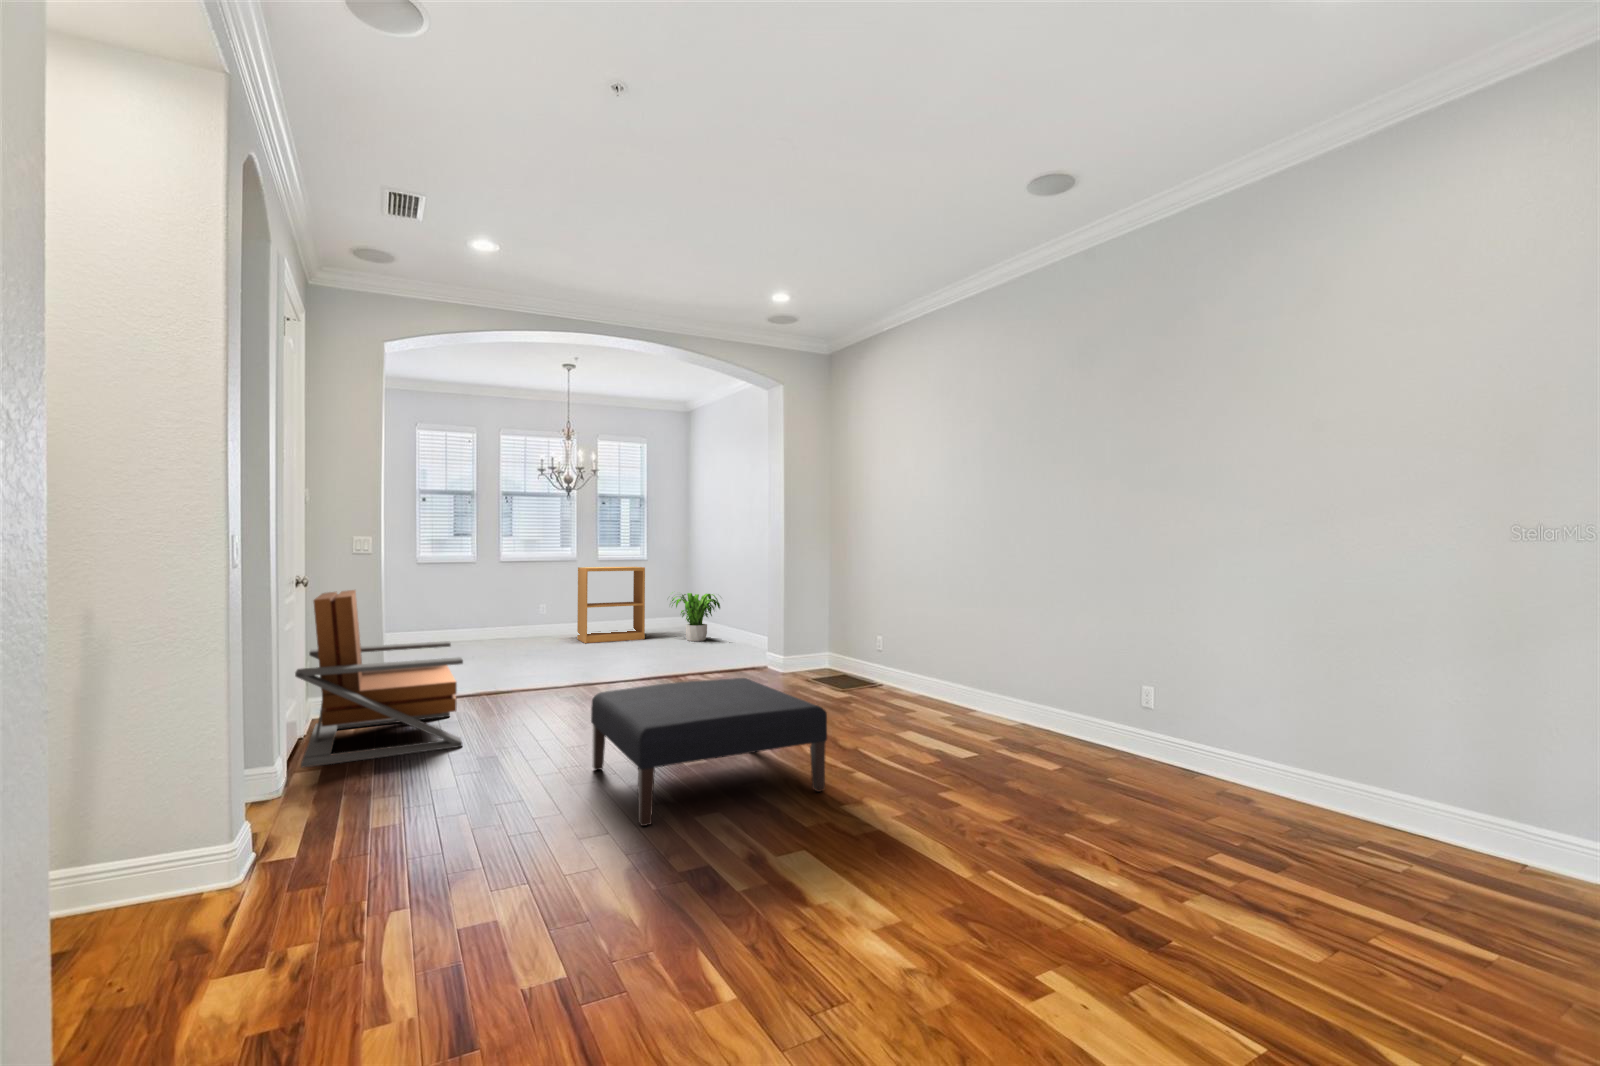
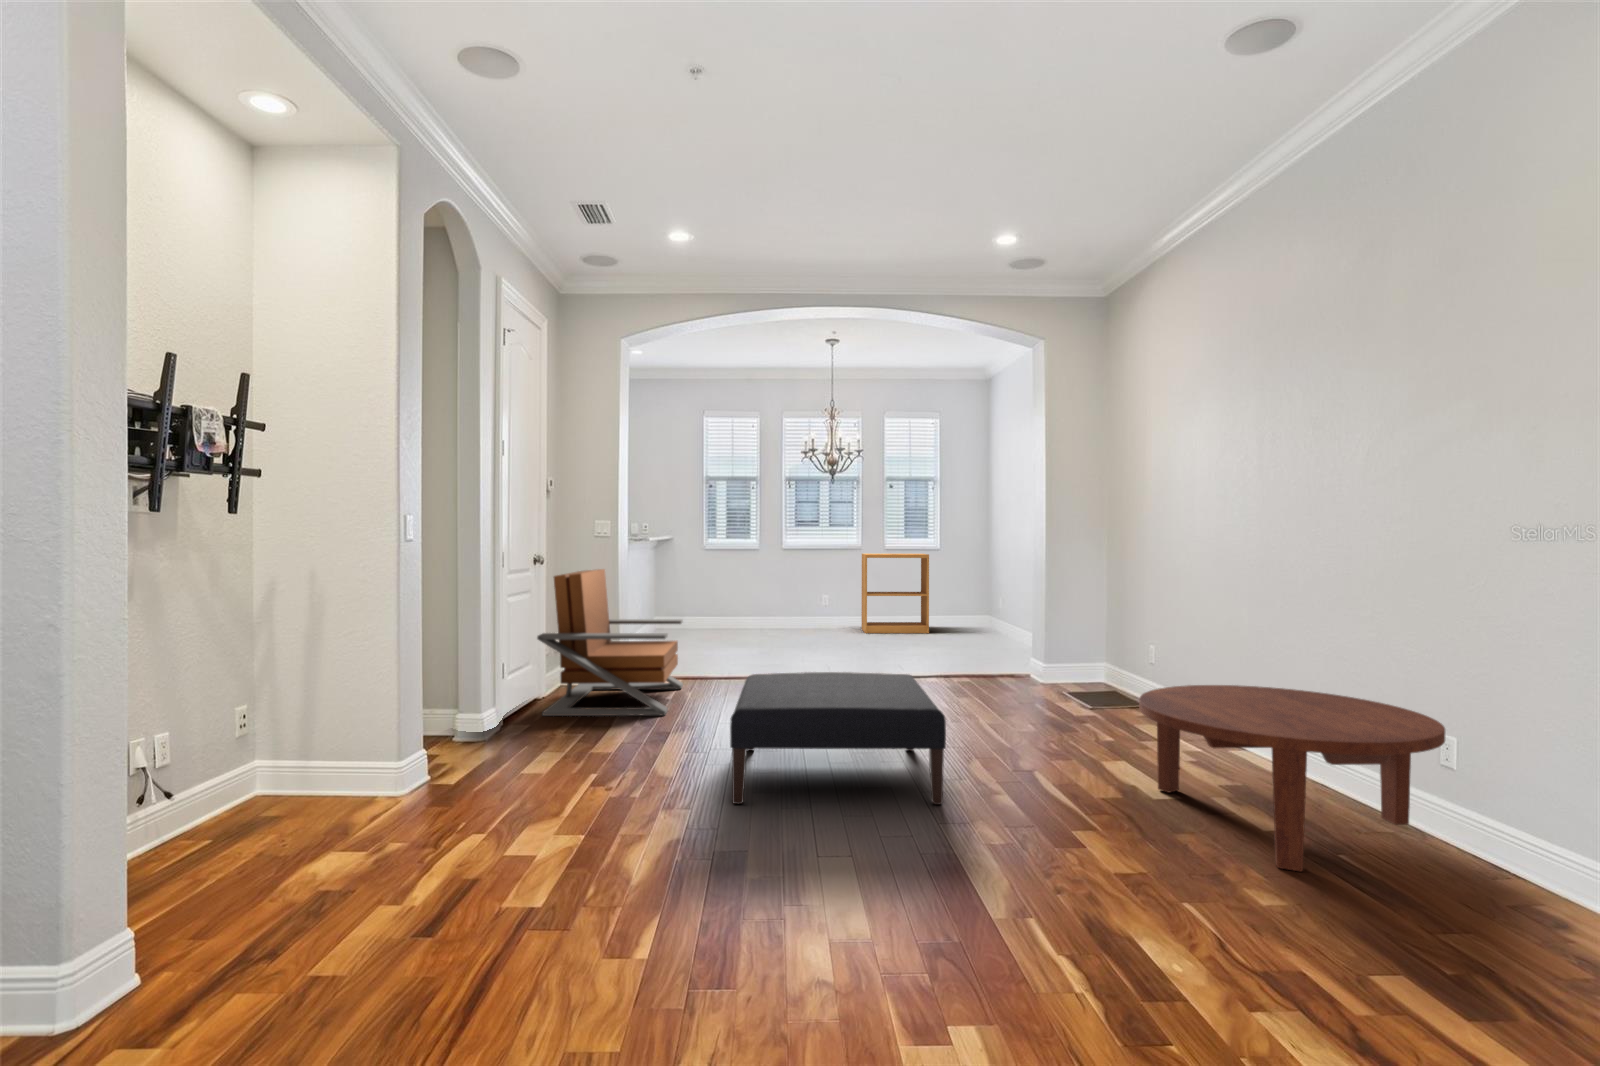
potted plant: present [671,593,720,641] -> none [952,582,1015,639]
coffee table: none [952,663,1154,795] -> present [1139,685,1445,872]

